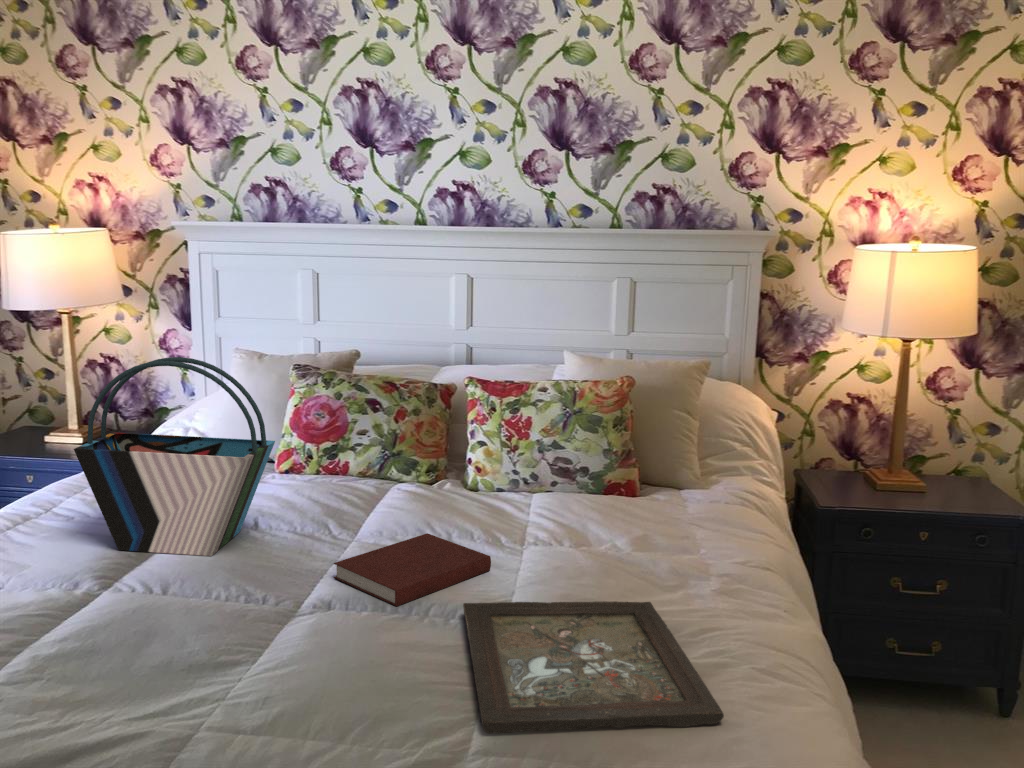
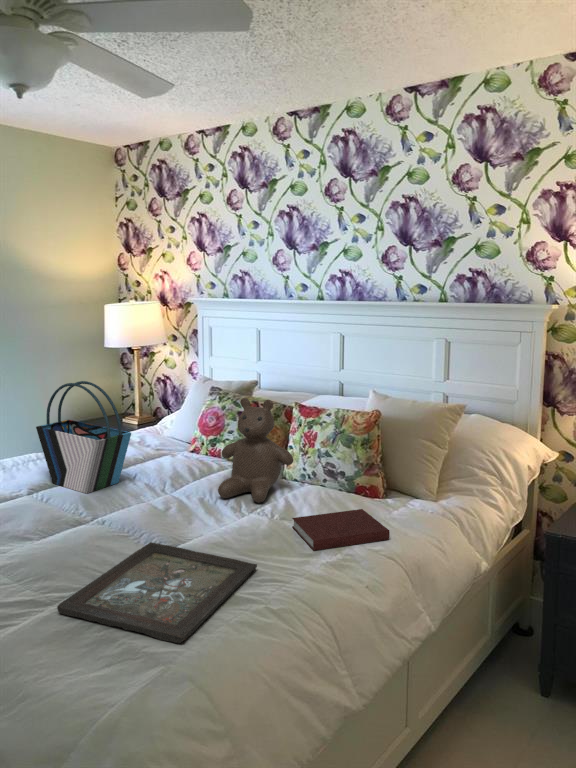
teddy bear: none [411,369,530,528] -> present [218,398,293,503]
notebook: present [334,533,491,606] -> present [292,509,390,551]

